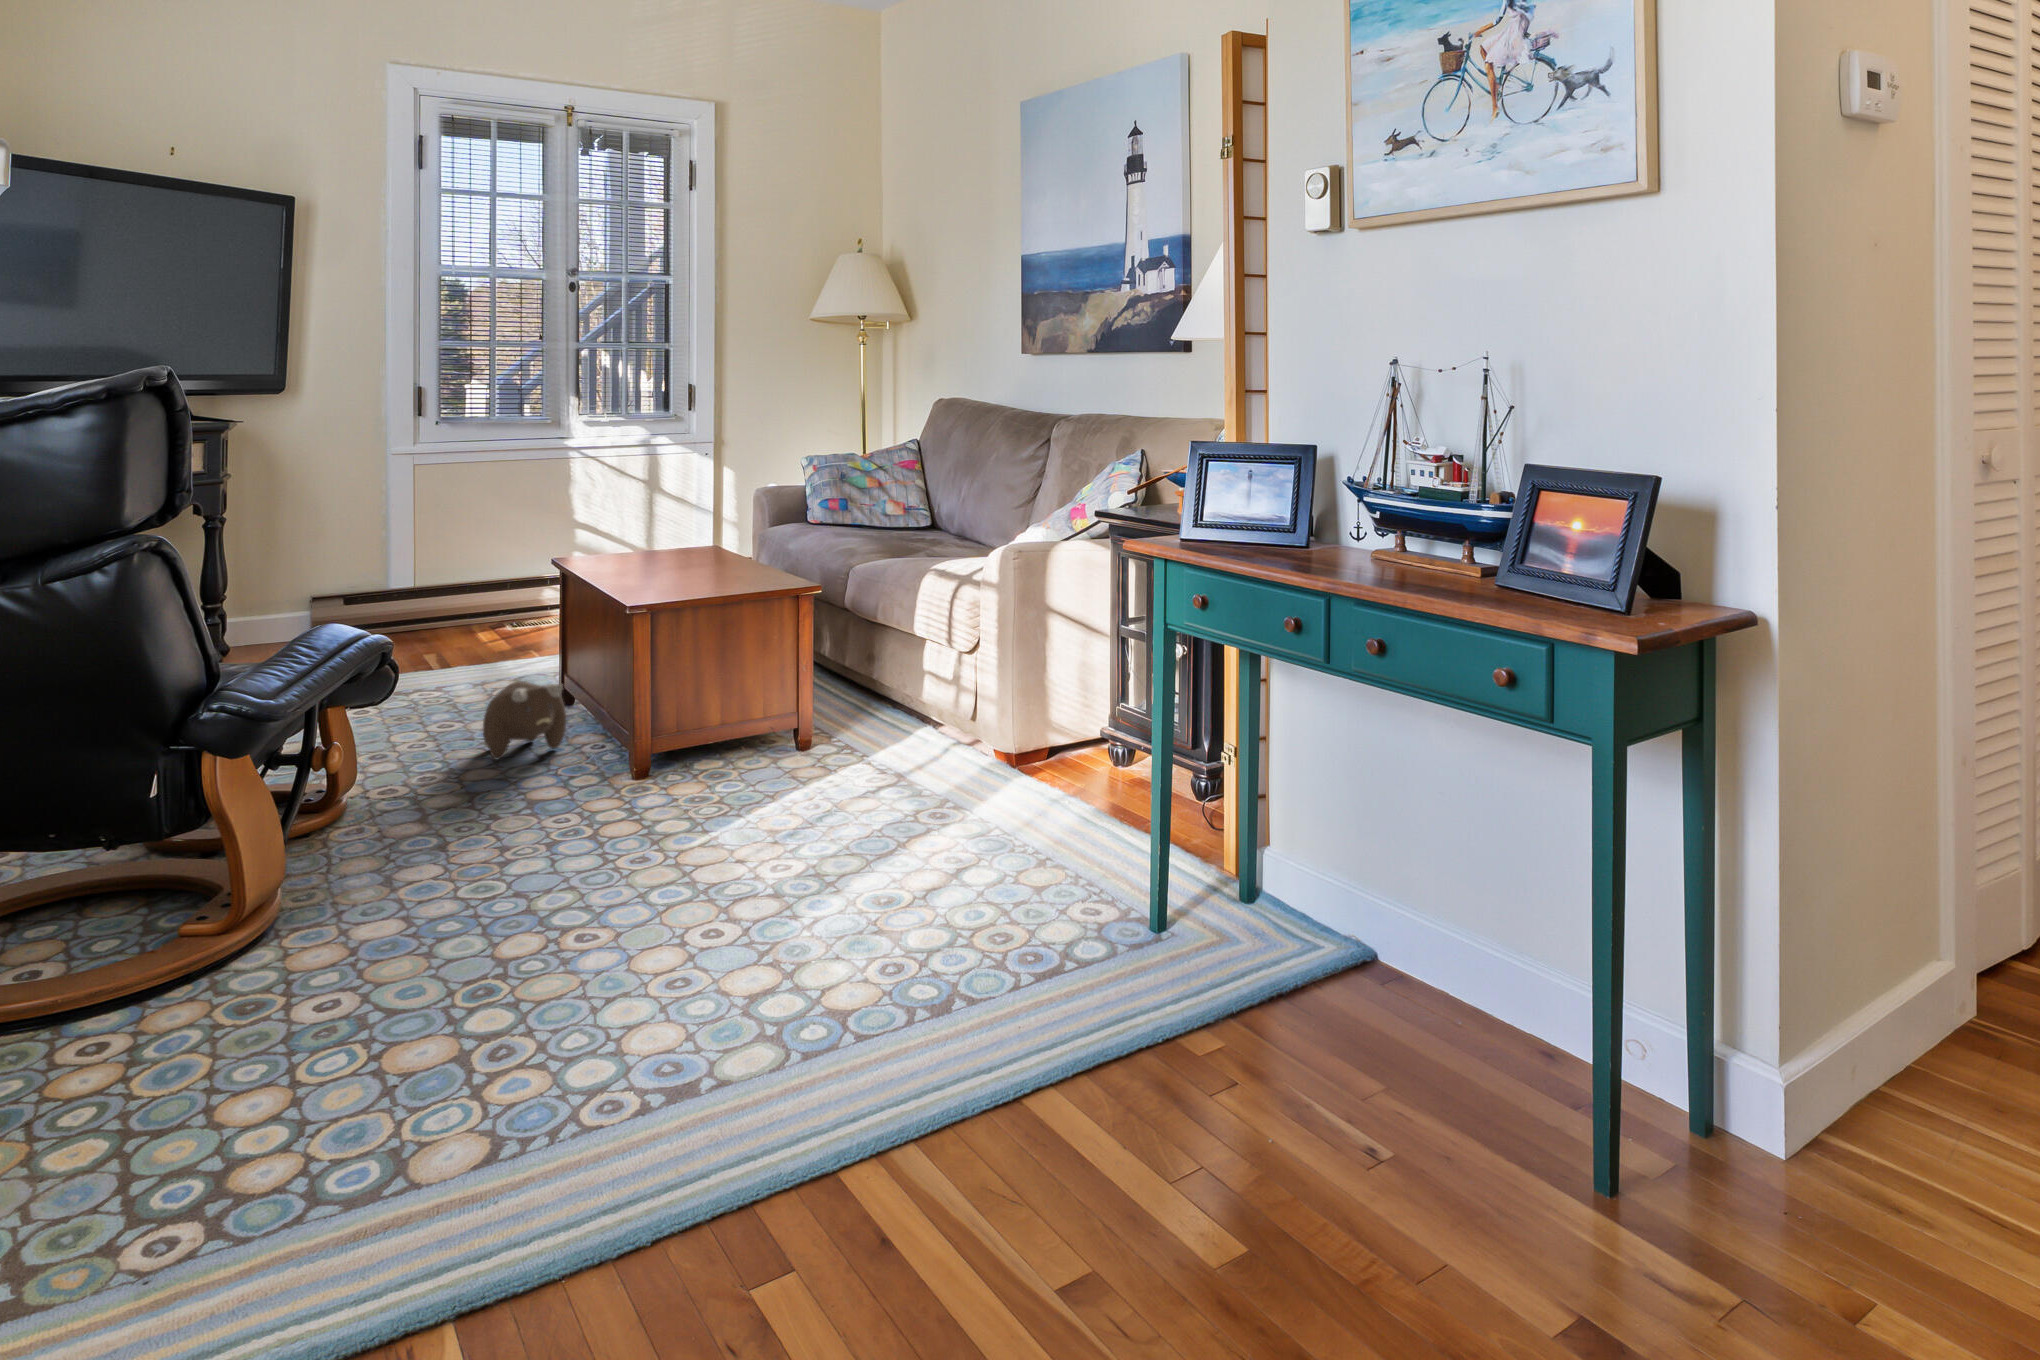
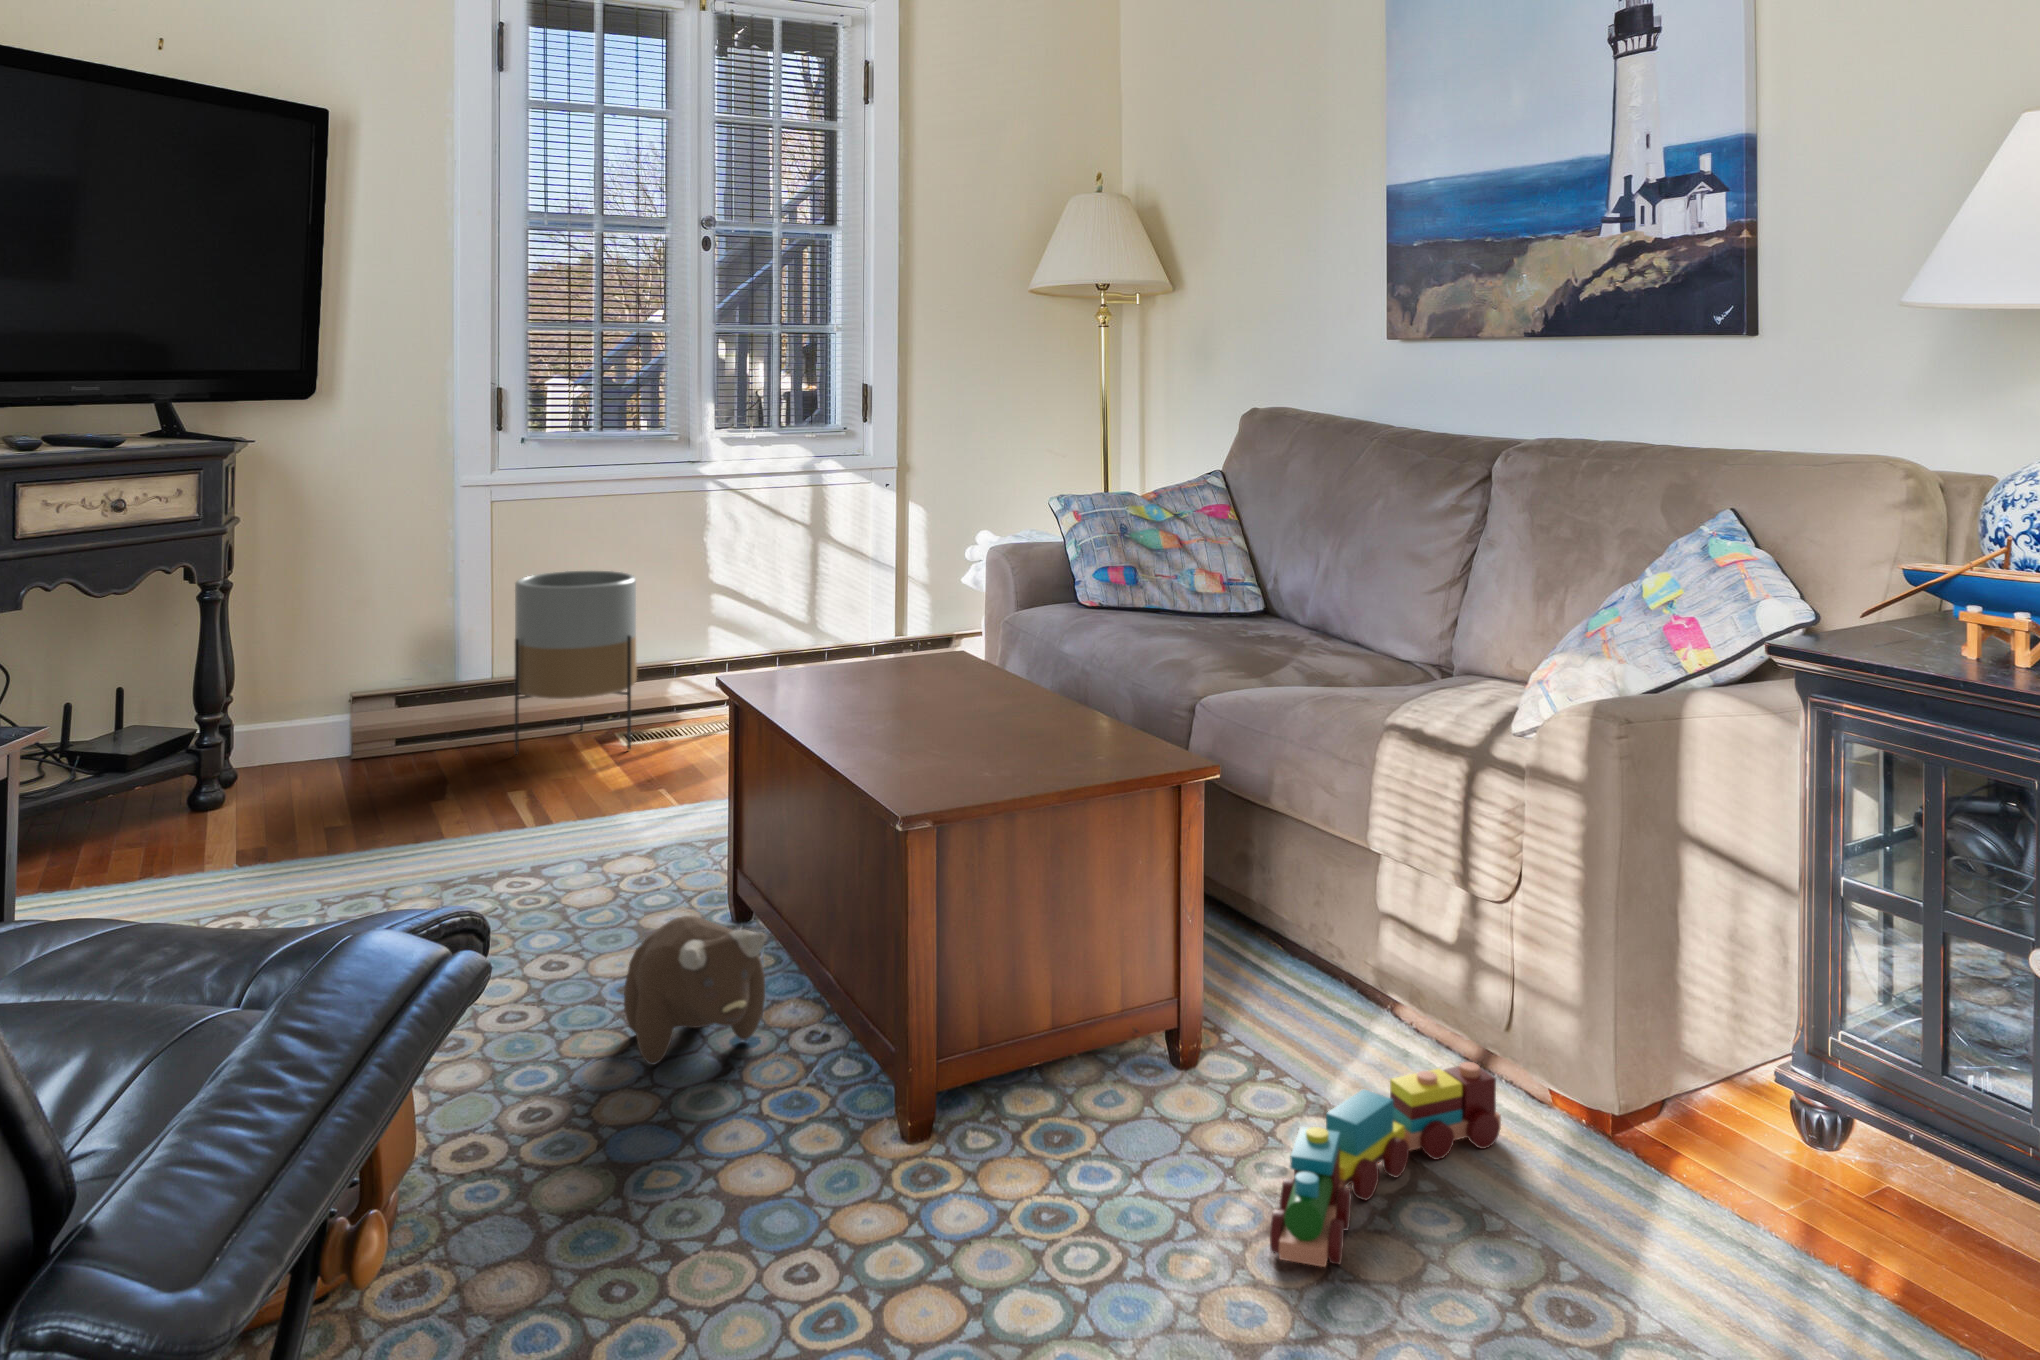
planter: none [430,511,518,633] -> present [515,571,637,755]
toy train: none [804,731,953,809] -> present [1270,1062,1501,1267]

